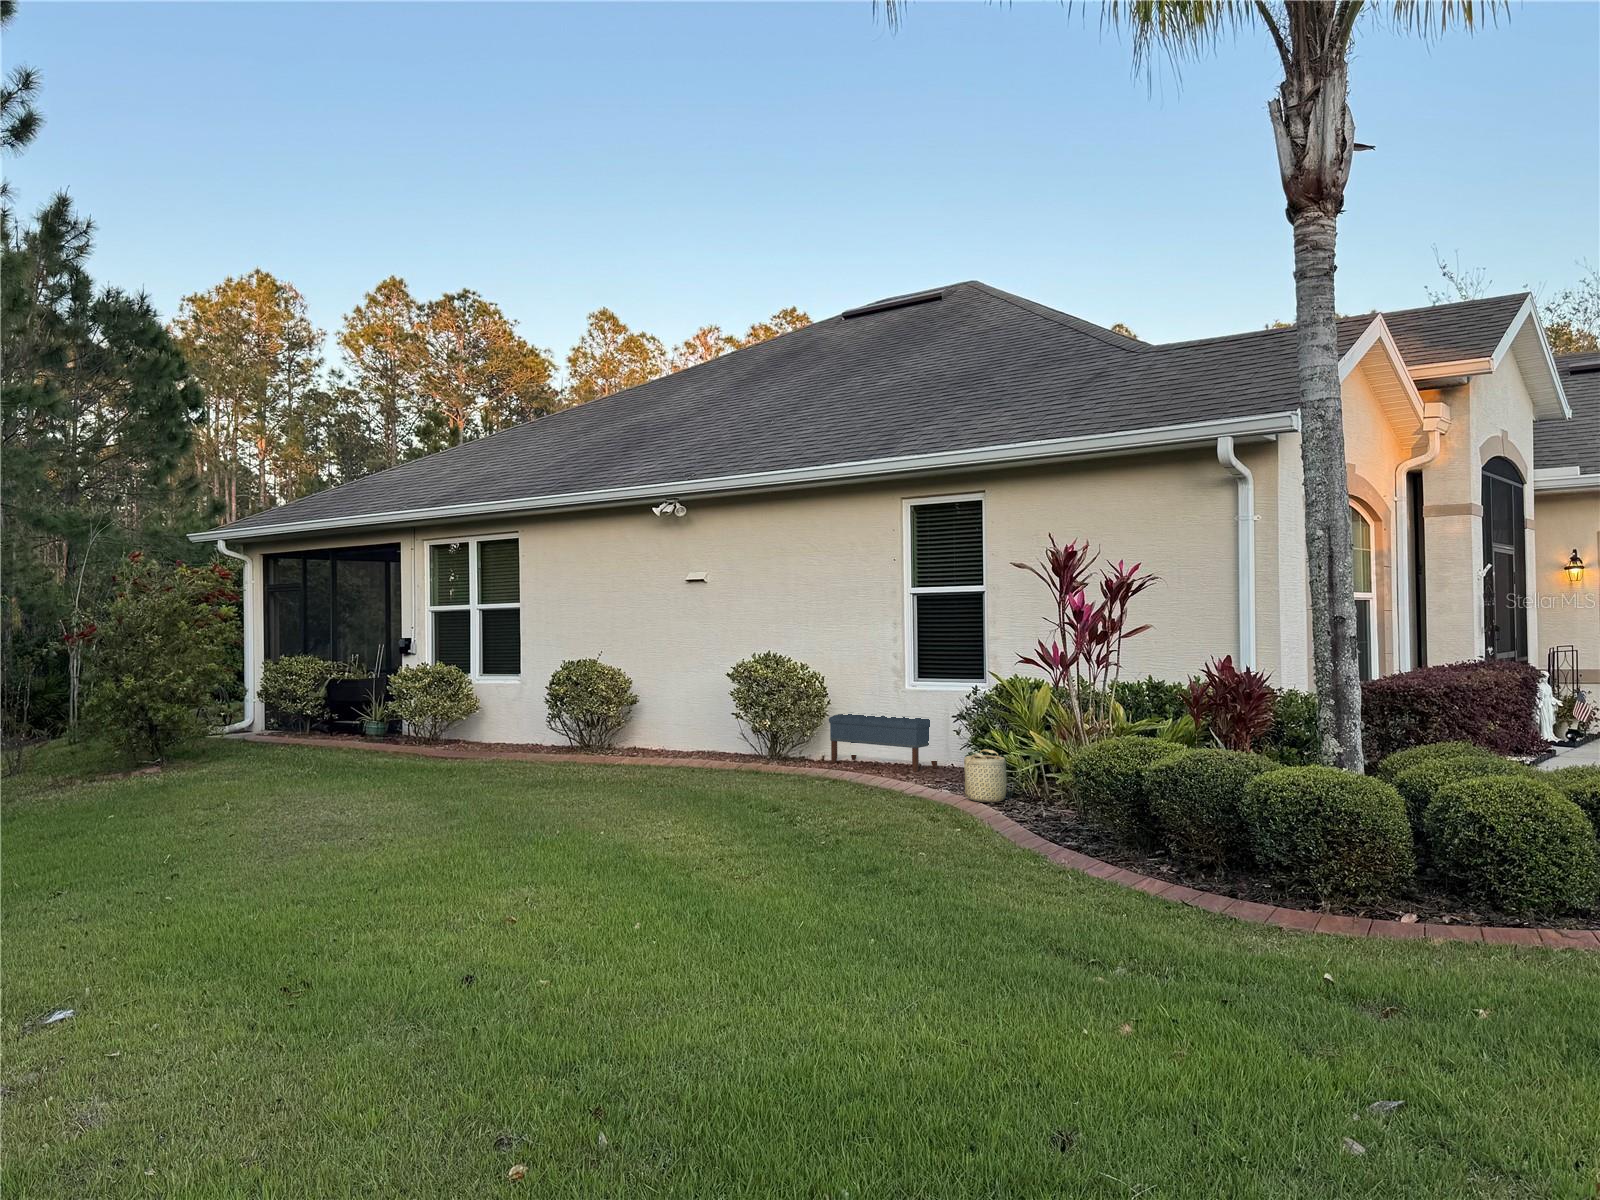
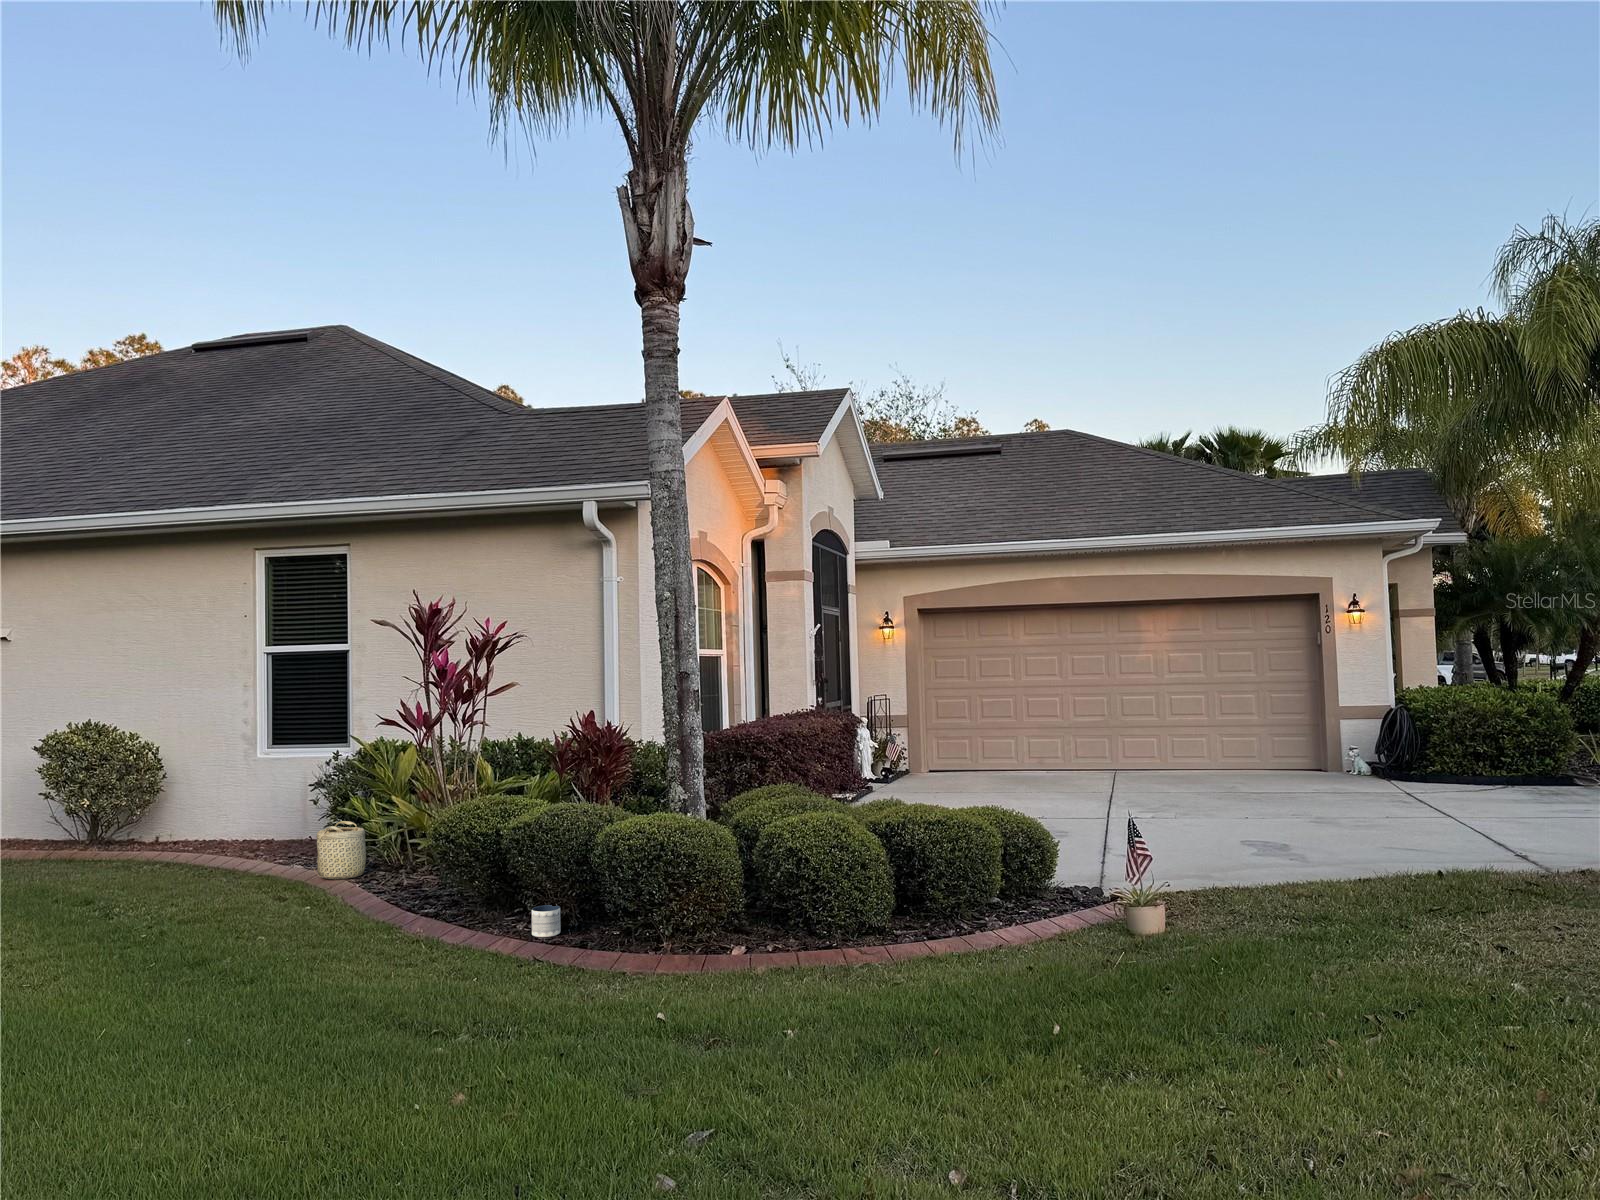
bench: present [829,714,937,772] -> none [157,790,295,852]
planter: none [1175,846,1204,876] -> present [532,905,560,937]

